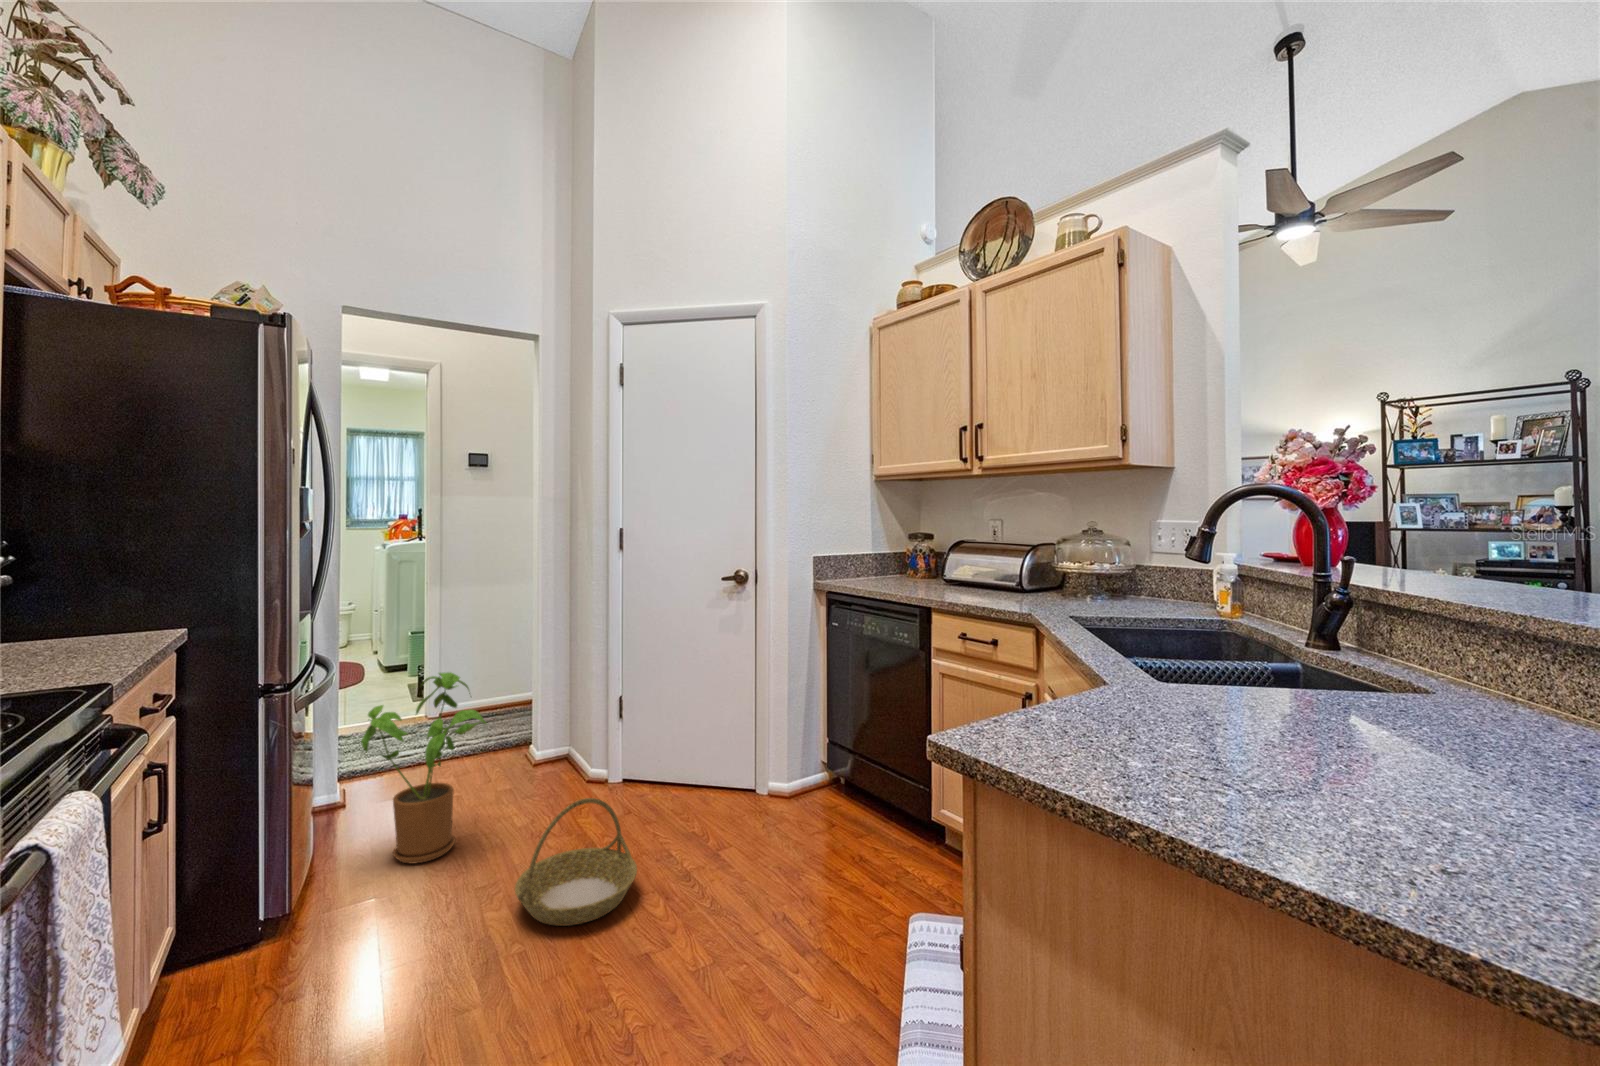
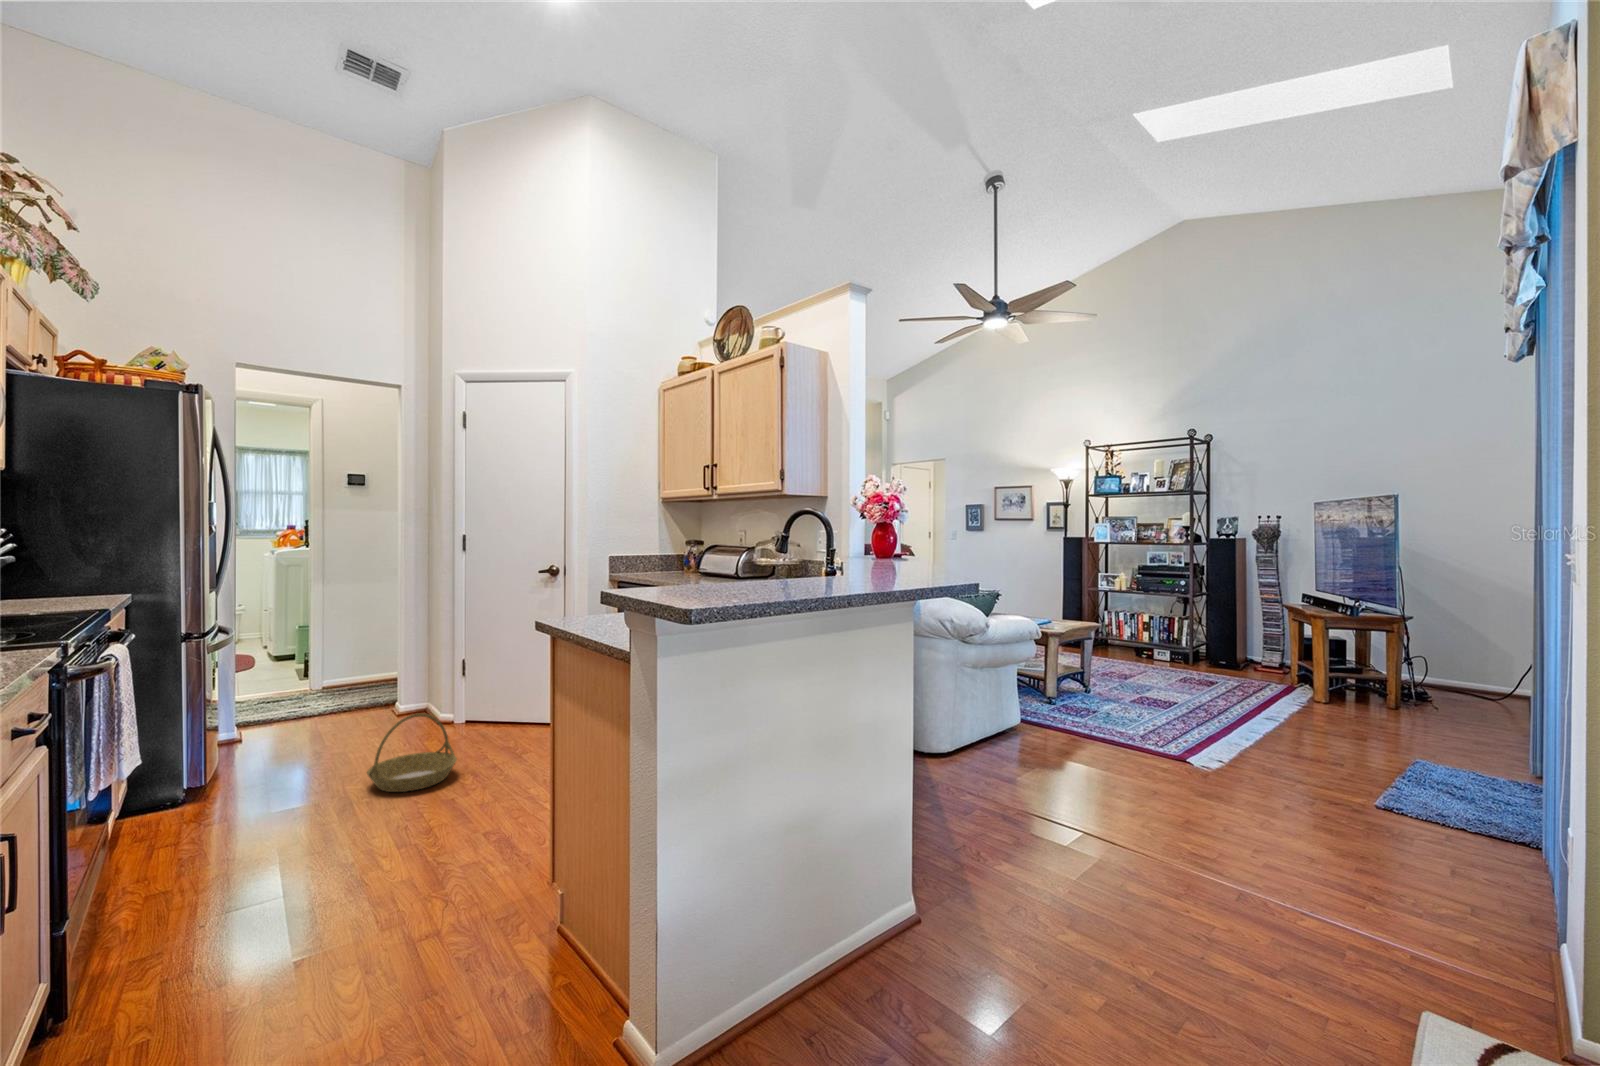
house plant: present [361,672,486,864] -> none [255,636,353,769]

